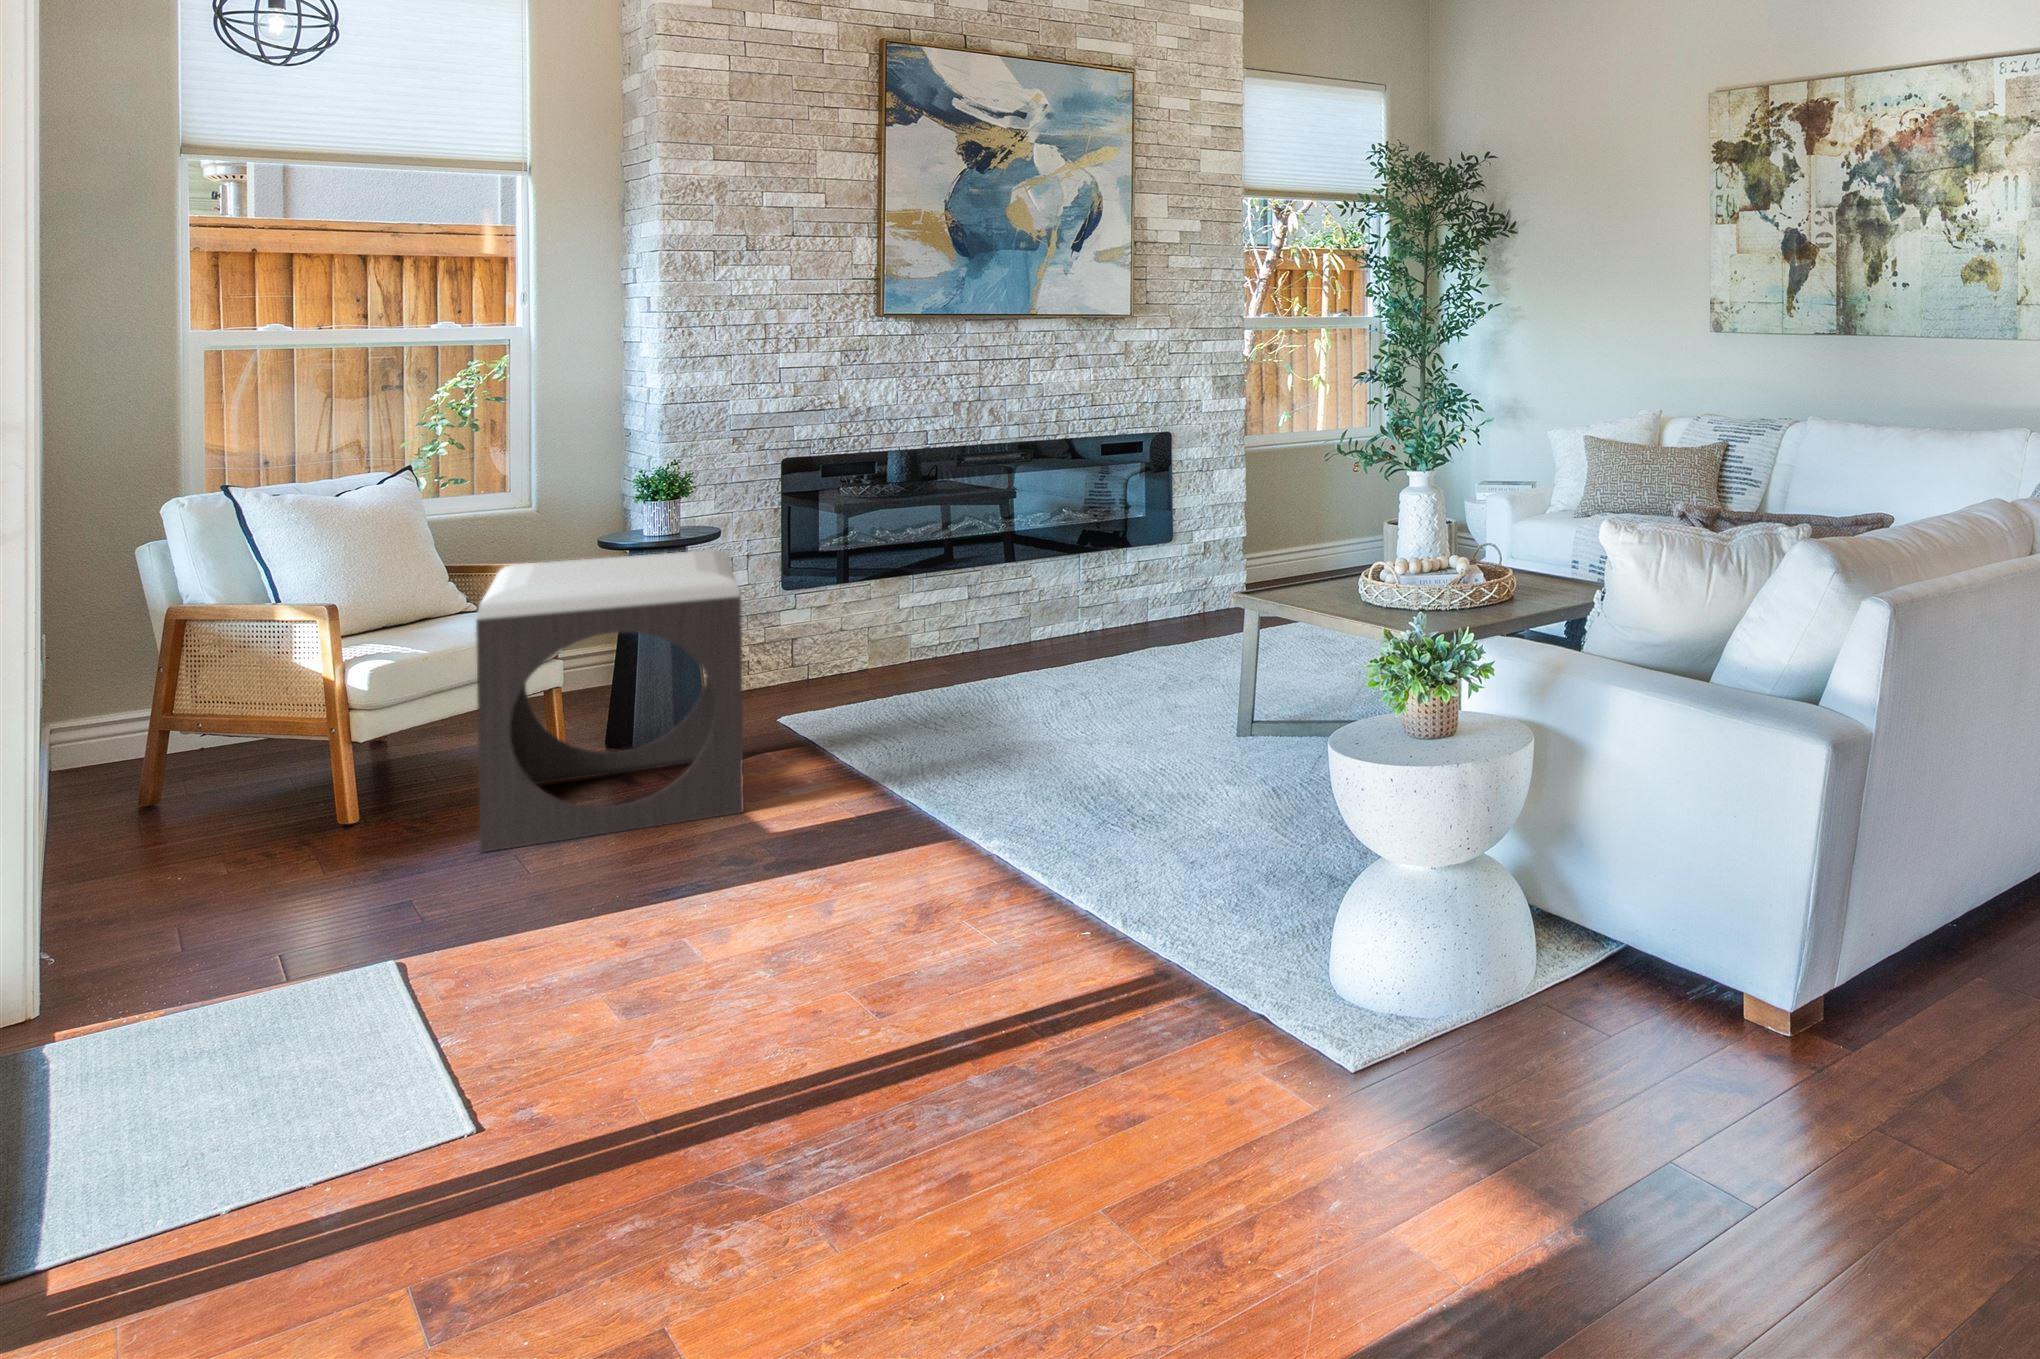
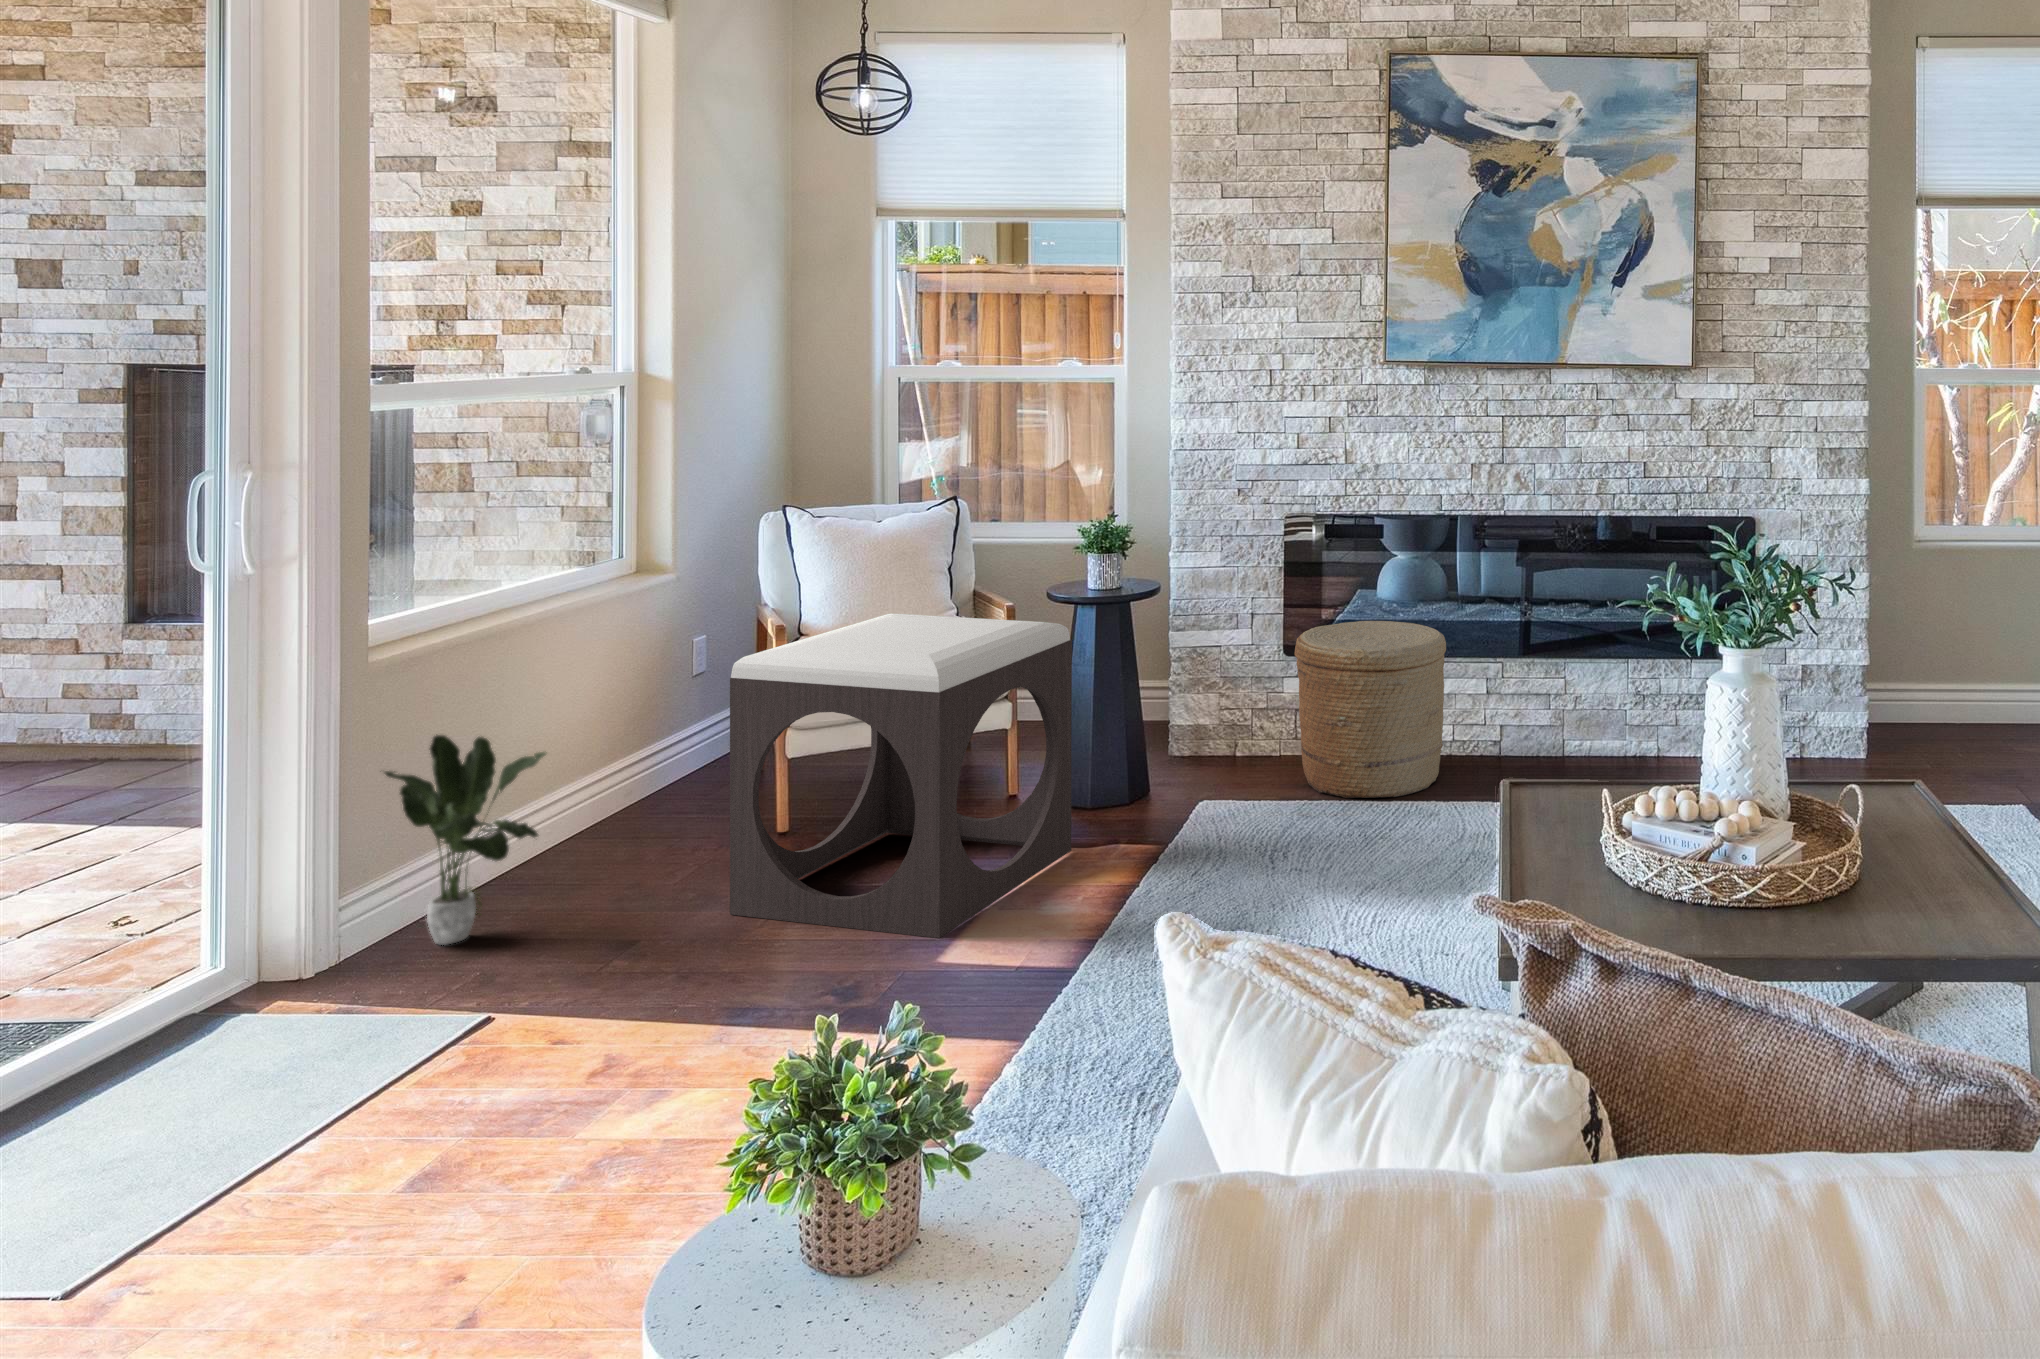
woven basket: none [831,544,974,693] -> present [1295,621,1446,798]
potted plant: none [84,715,283,942] -> present [385,735,547,944]

